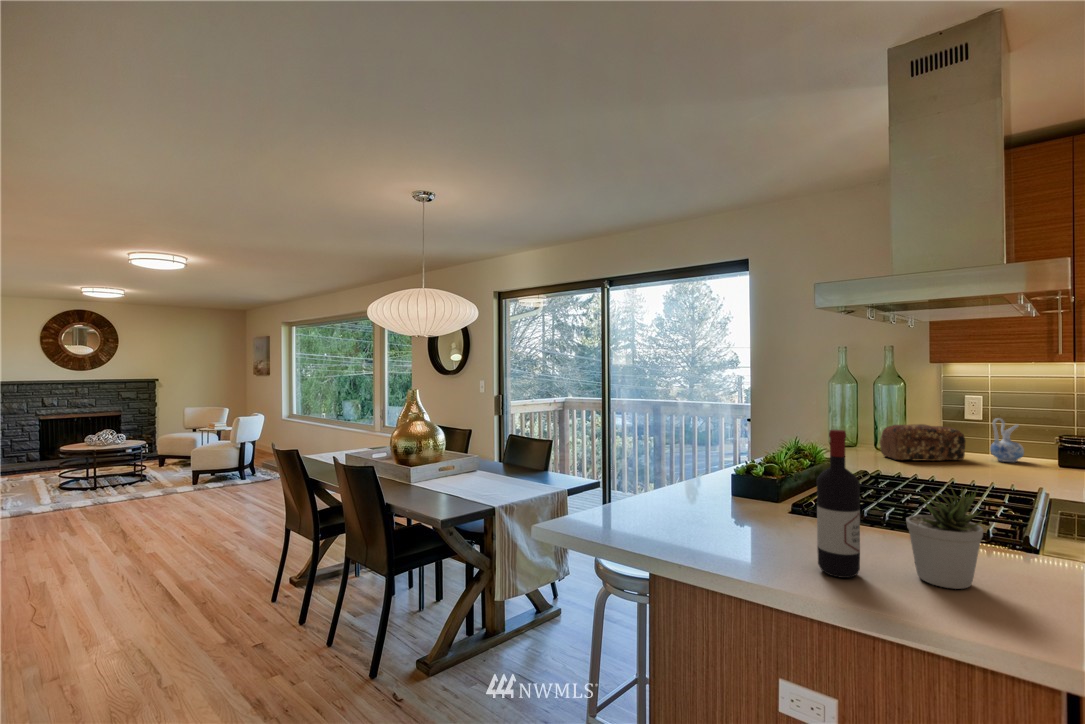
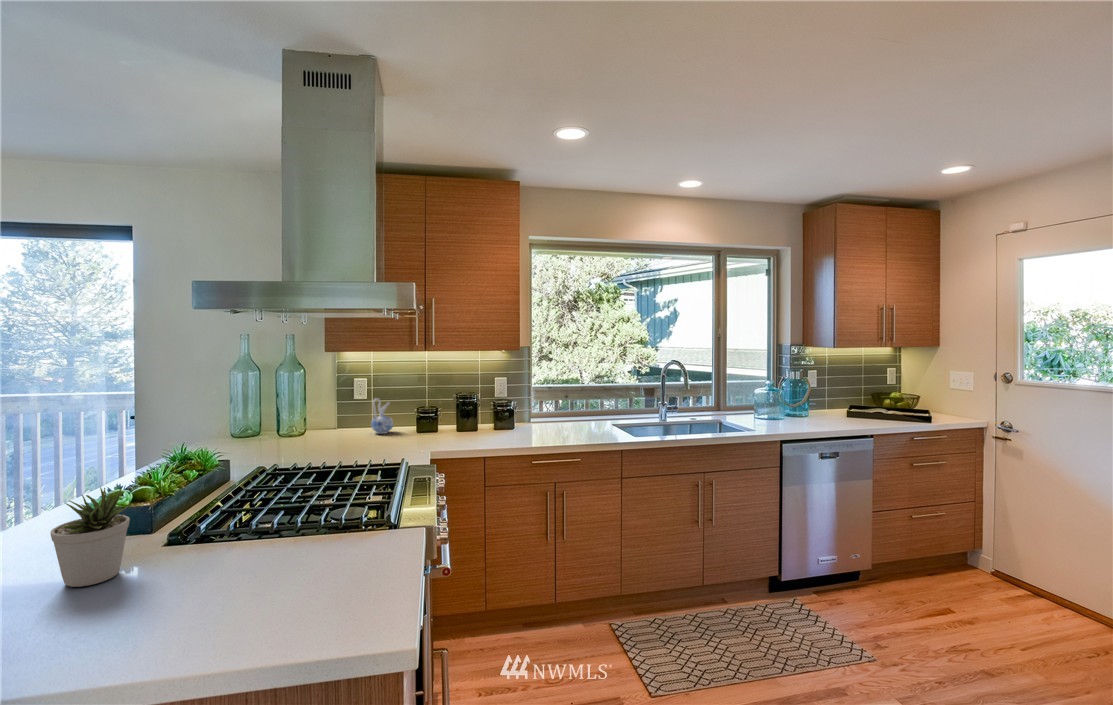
bread loaf: present [880,424,966,461] -> none [281,409,353,447]
wine bottle: present [817,430,860,578] -> none [180,458,234,635]
potted plant: present [906,489,984,589] -> present [50,486,130,587]

